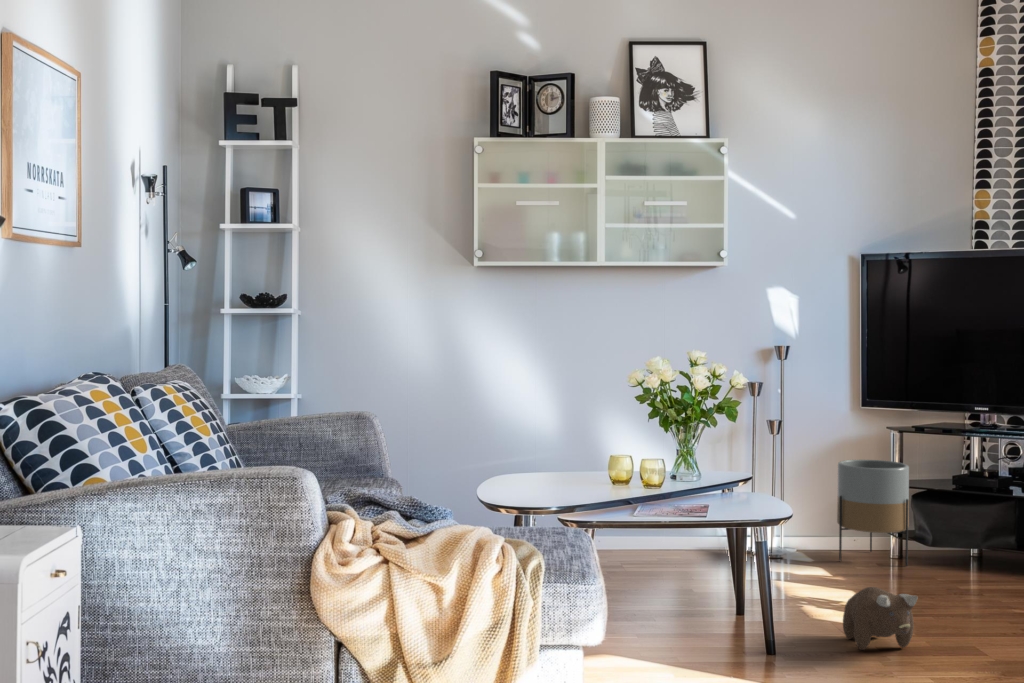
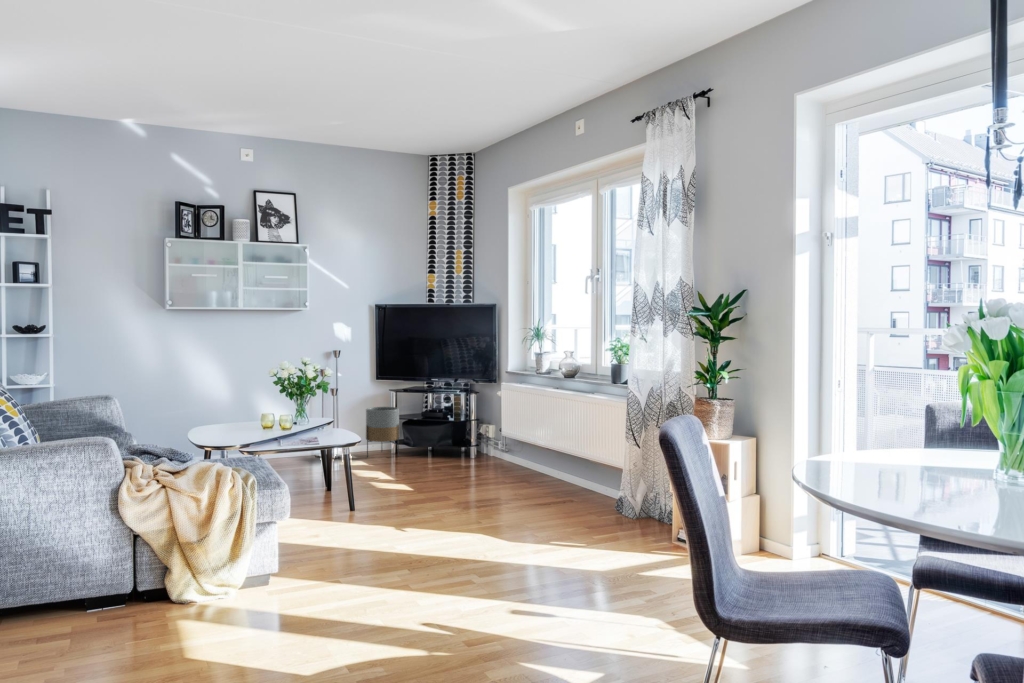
plush toy: present [843,587,918,650] -> none [370,461,401,488]

